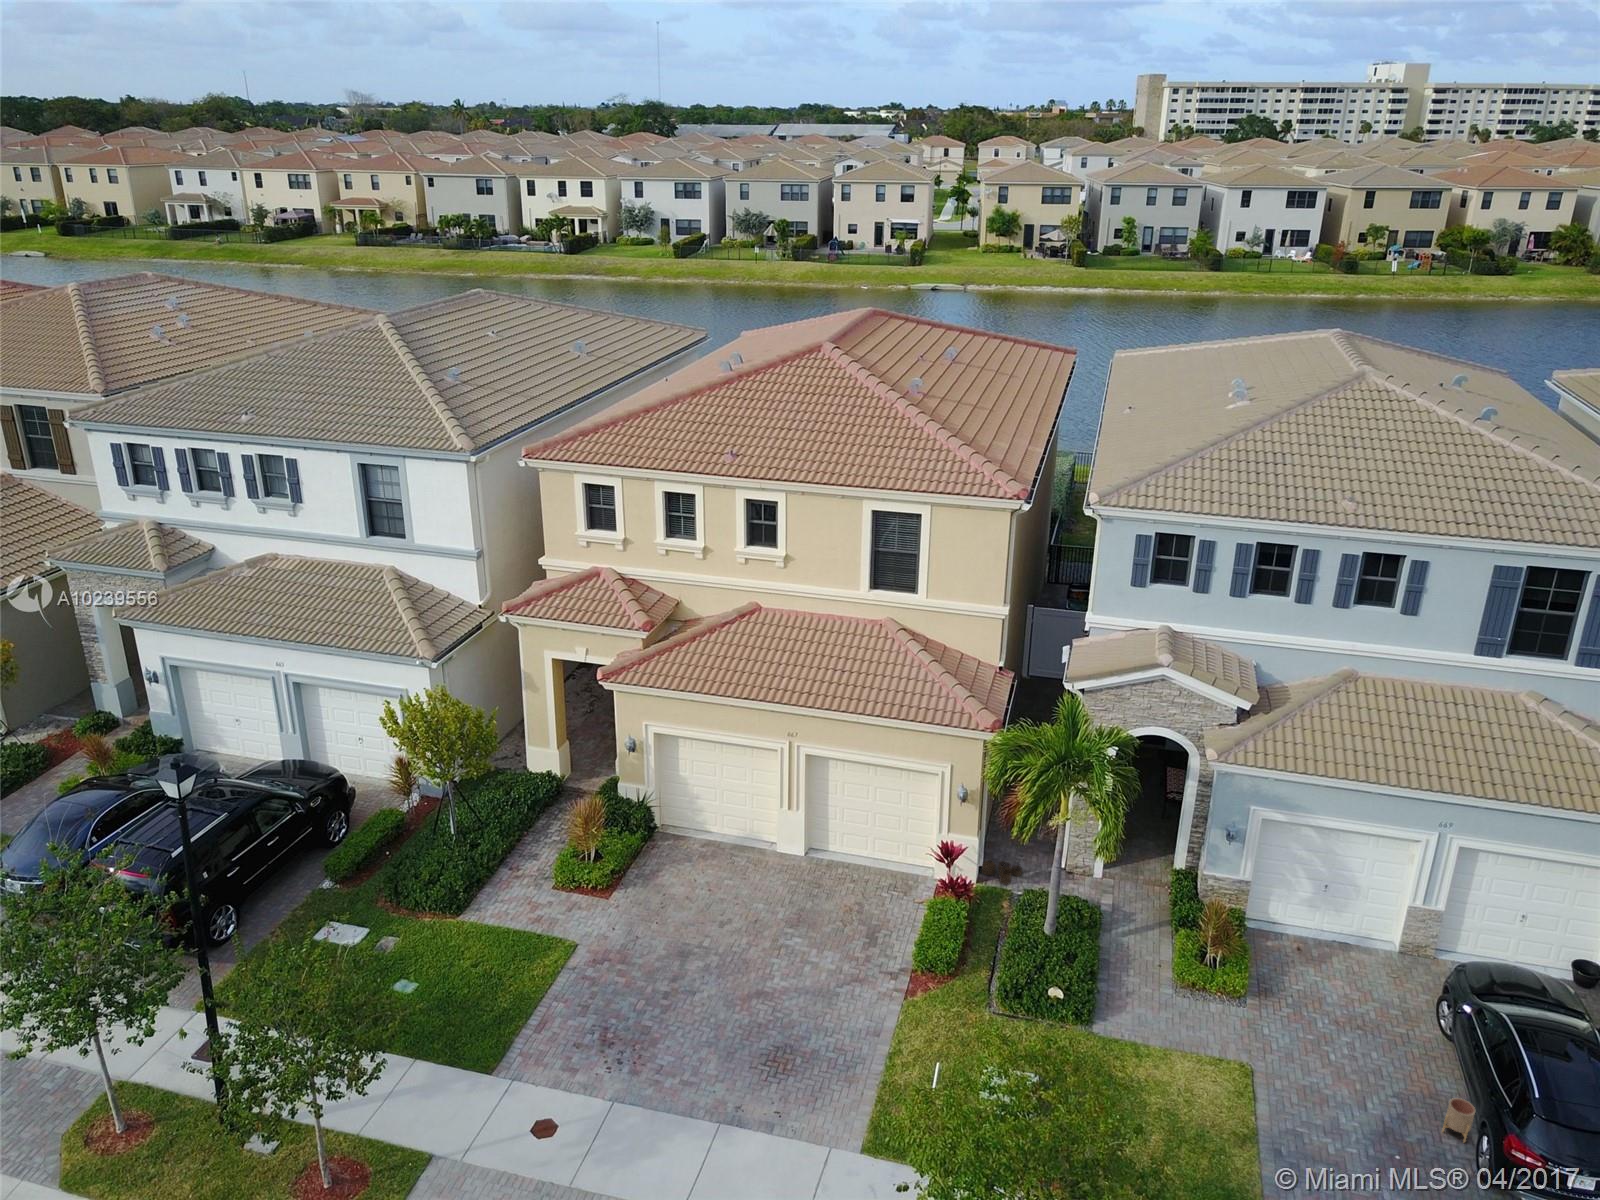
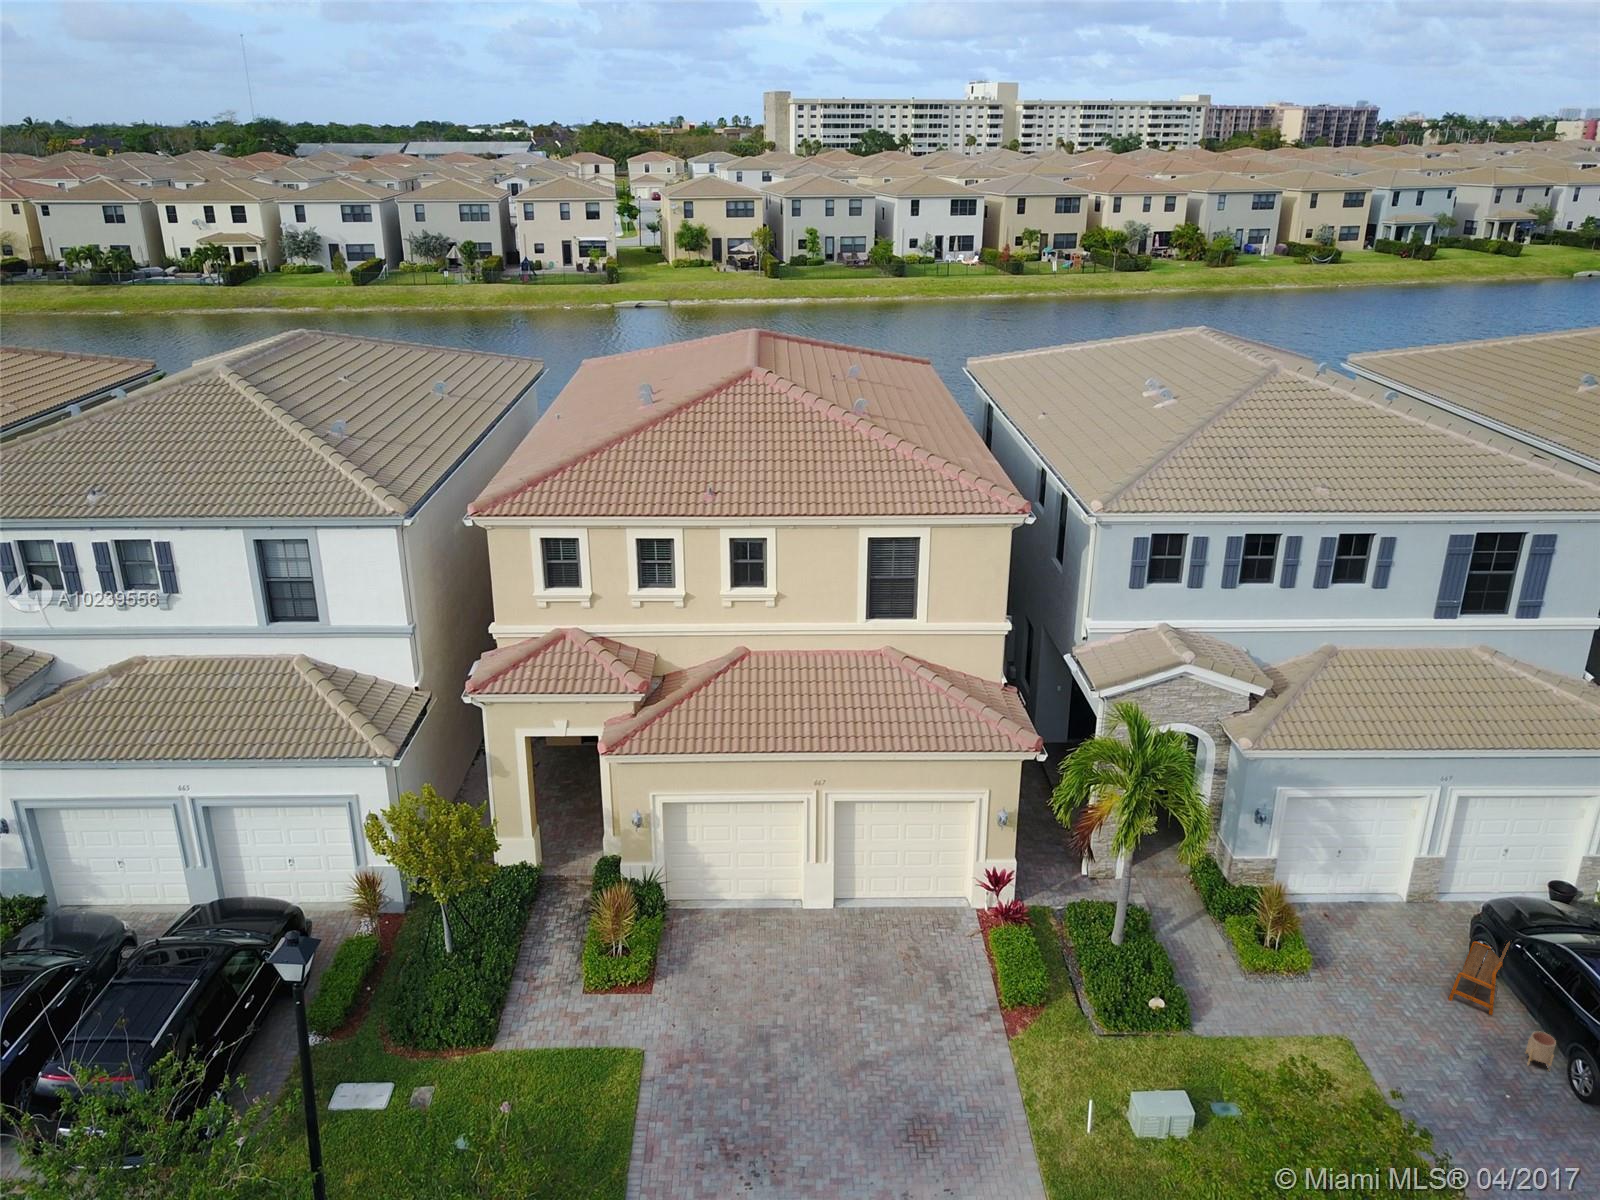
woven basket: present [982,860,1022,885] -> none [1017,877,1057,901]
bench: none [1387,995,1474,1077] -> present [1448,941,1510,1015]

